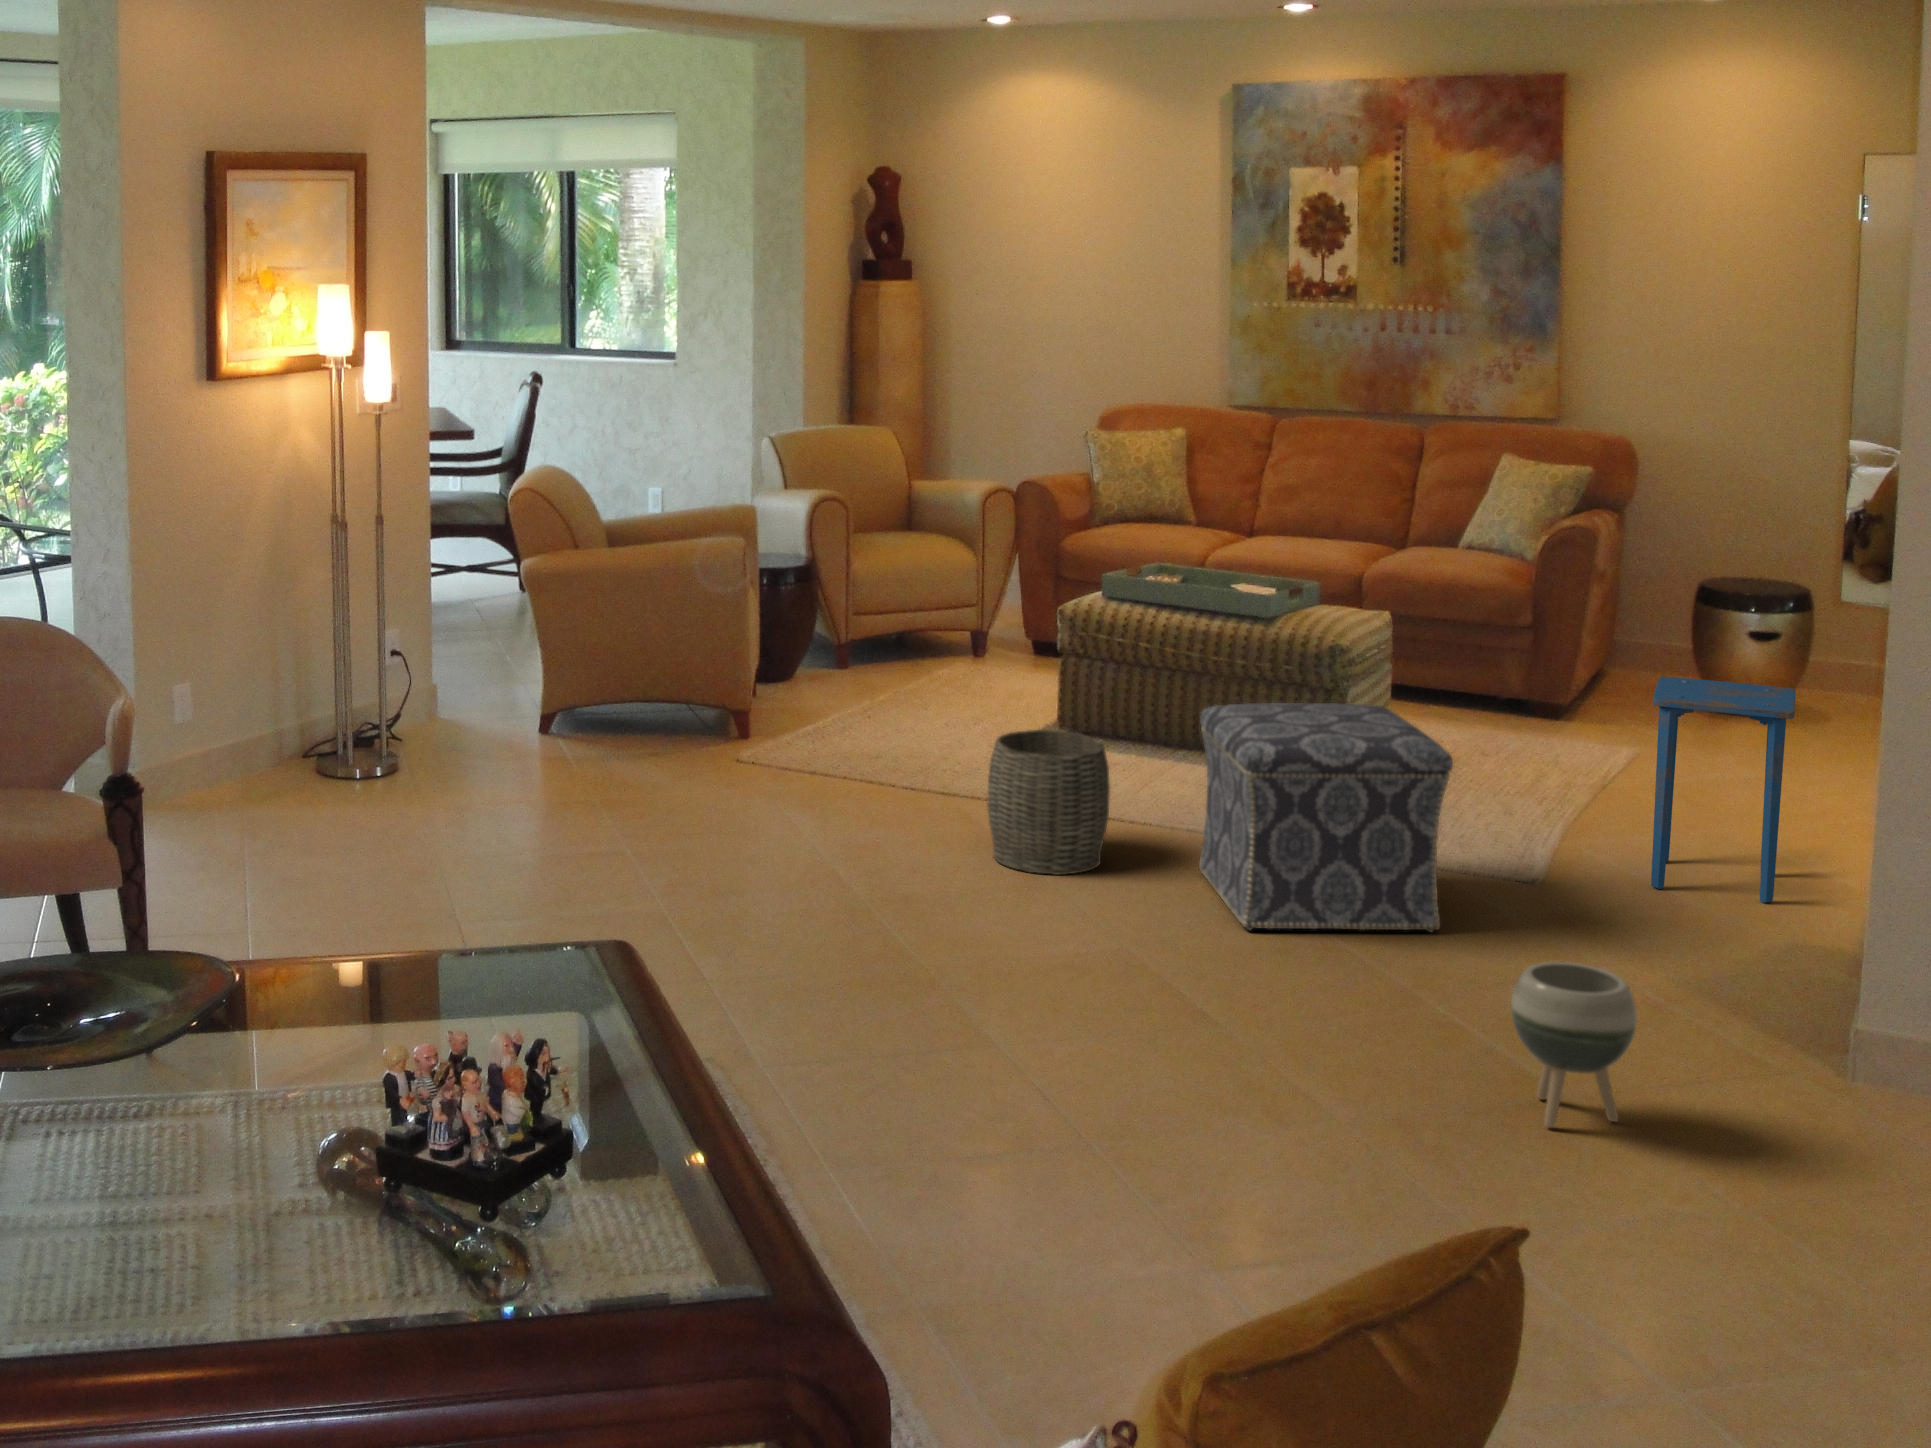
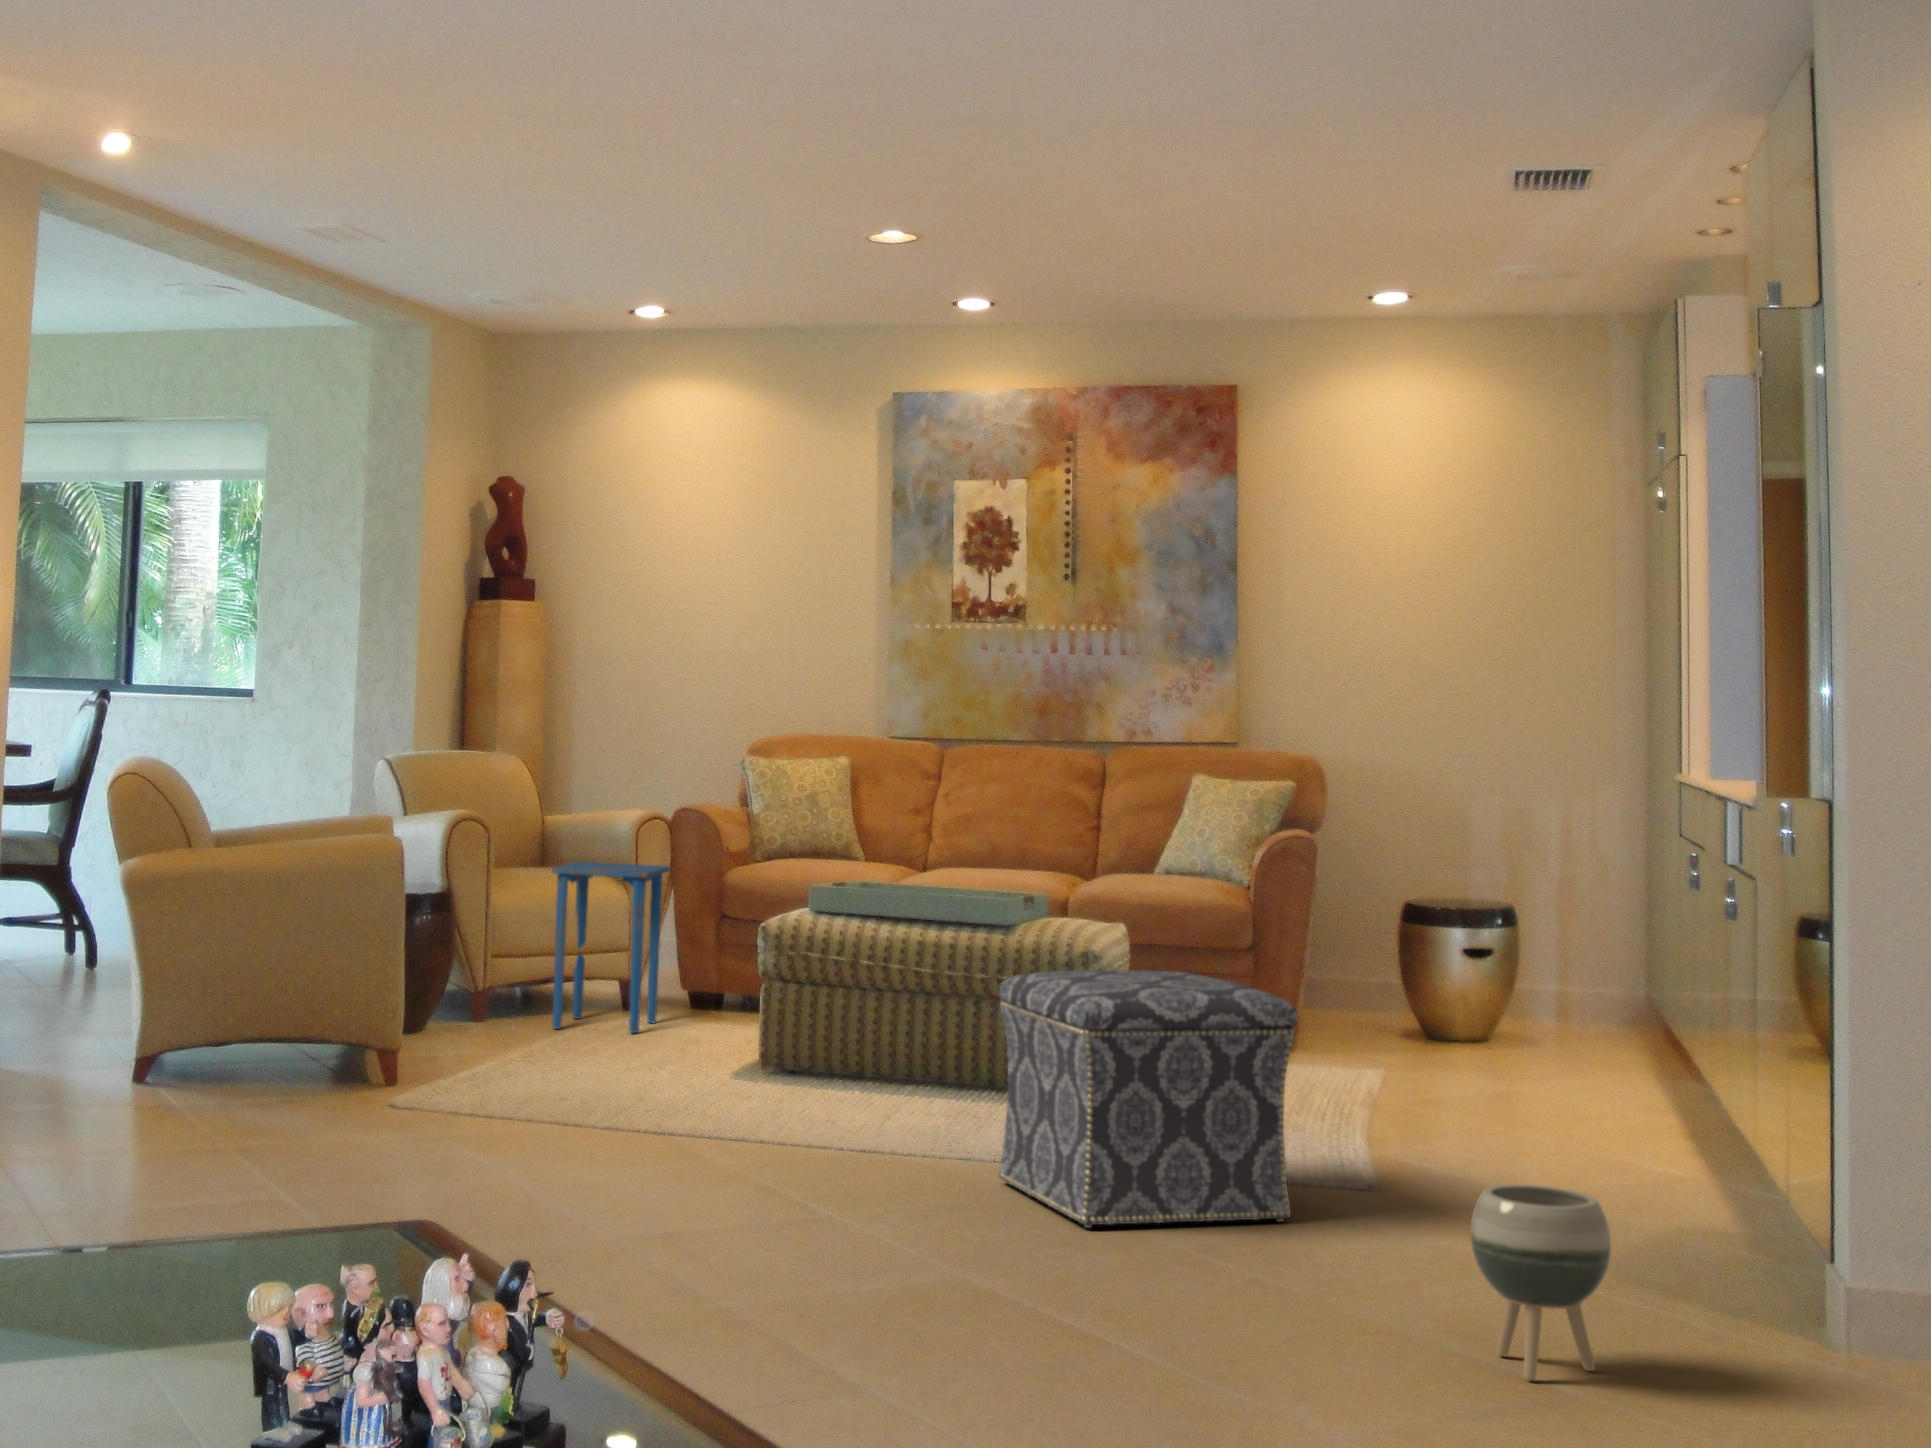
side table: present [1651,676,1795,903] -> present [552,862,670,1033]
woven basket: present [988,730,1110,875] -> none [751,1022,894,1190]

